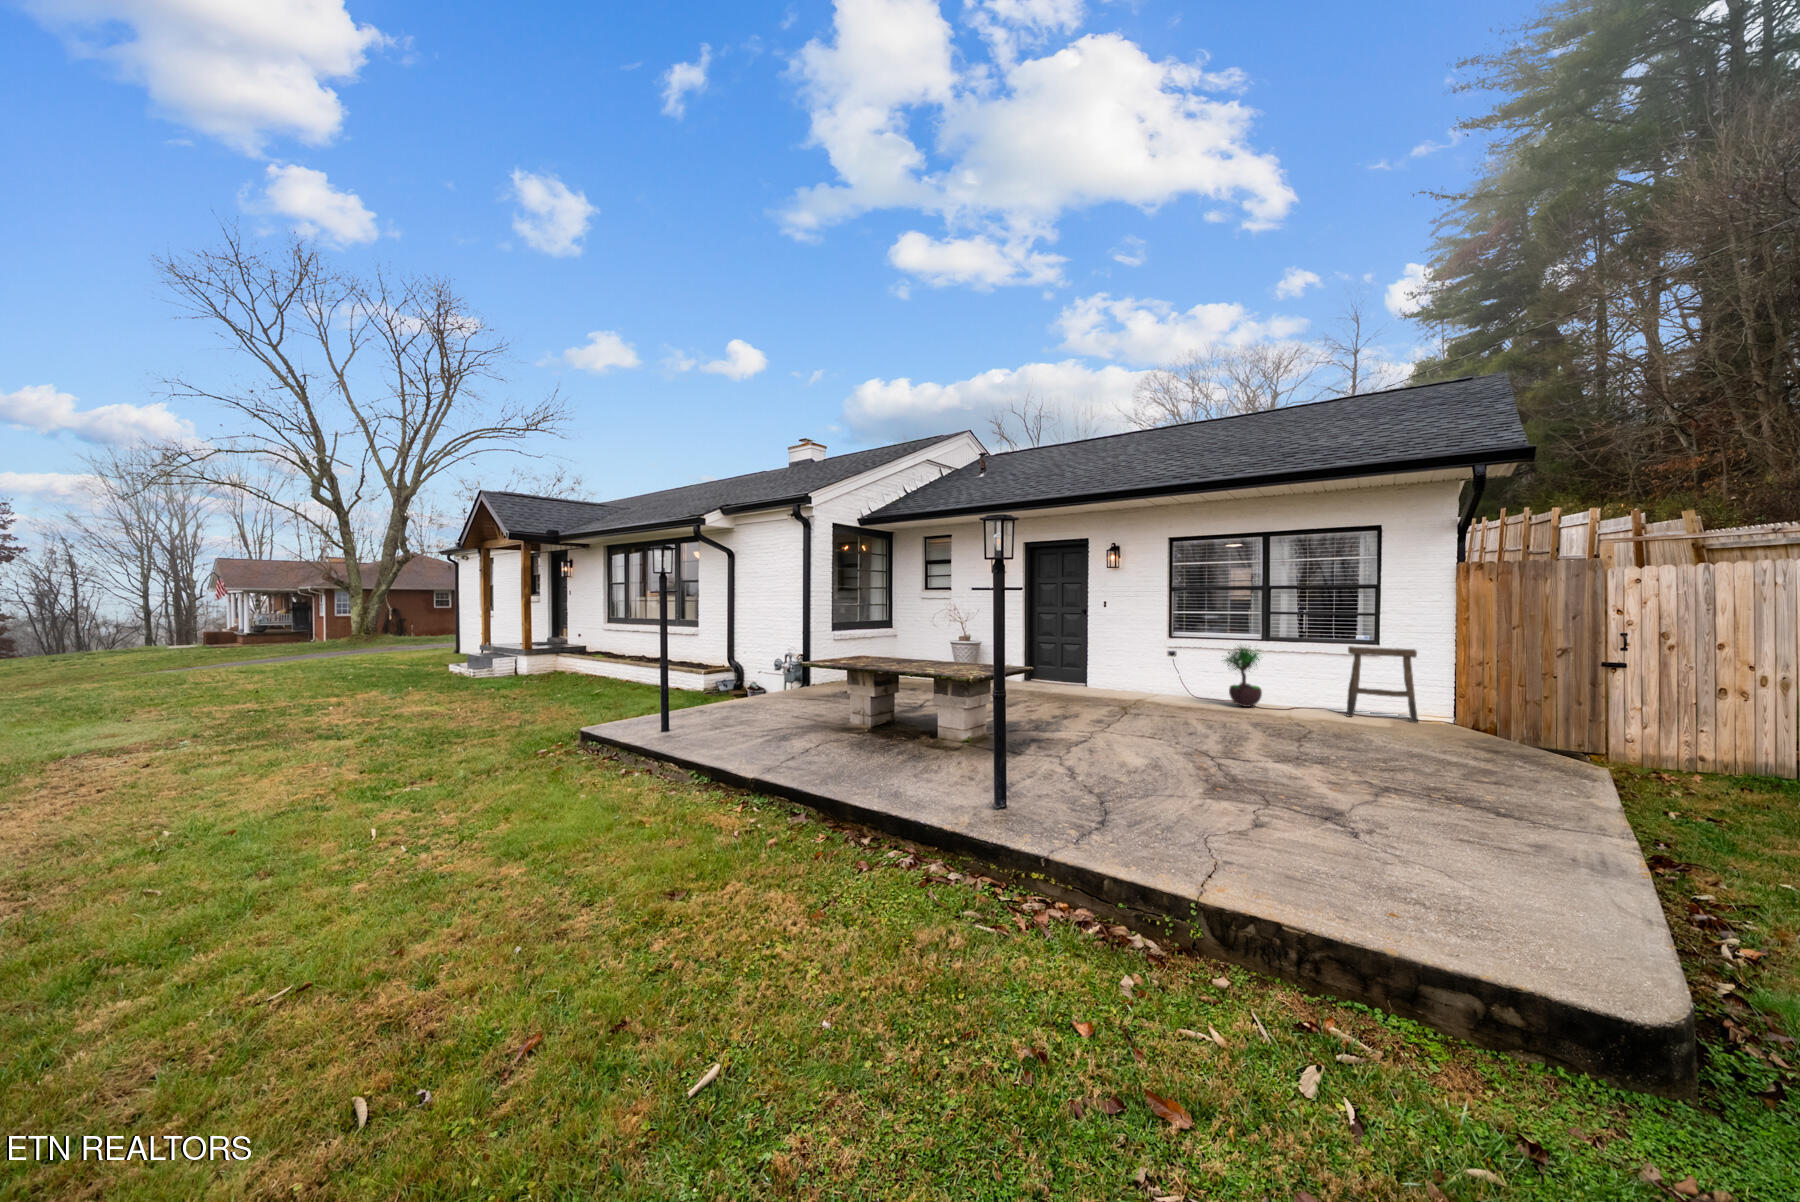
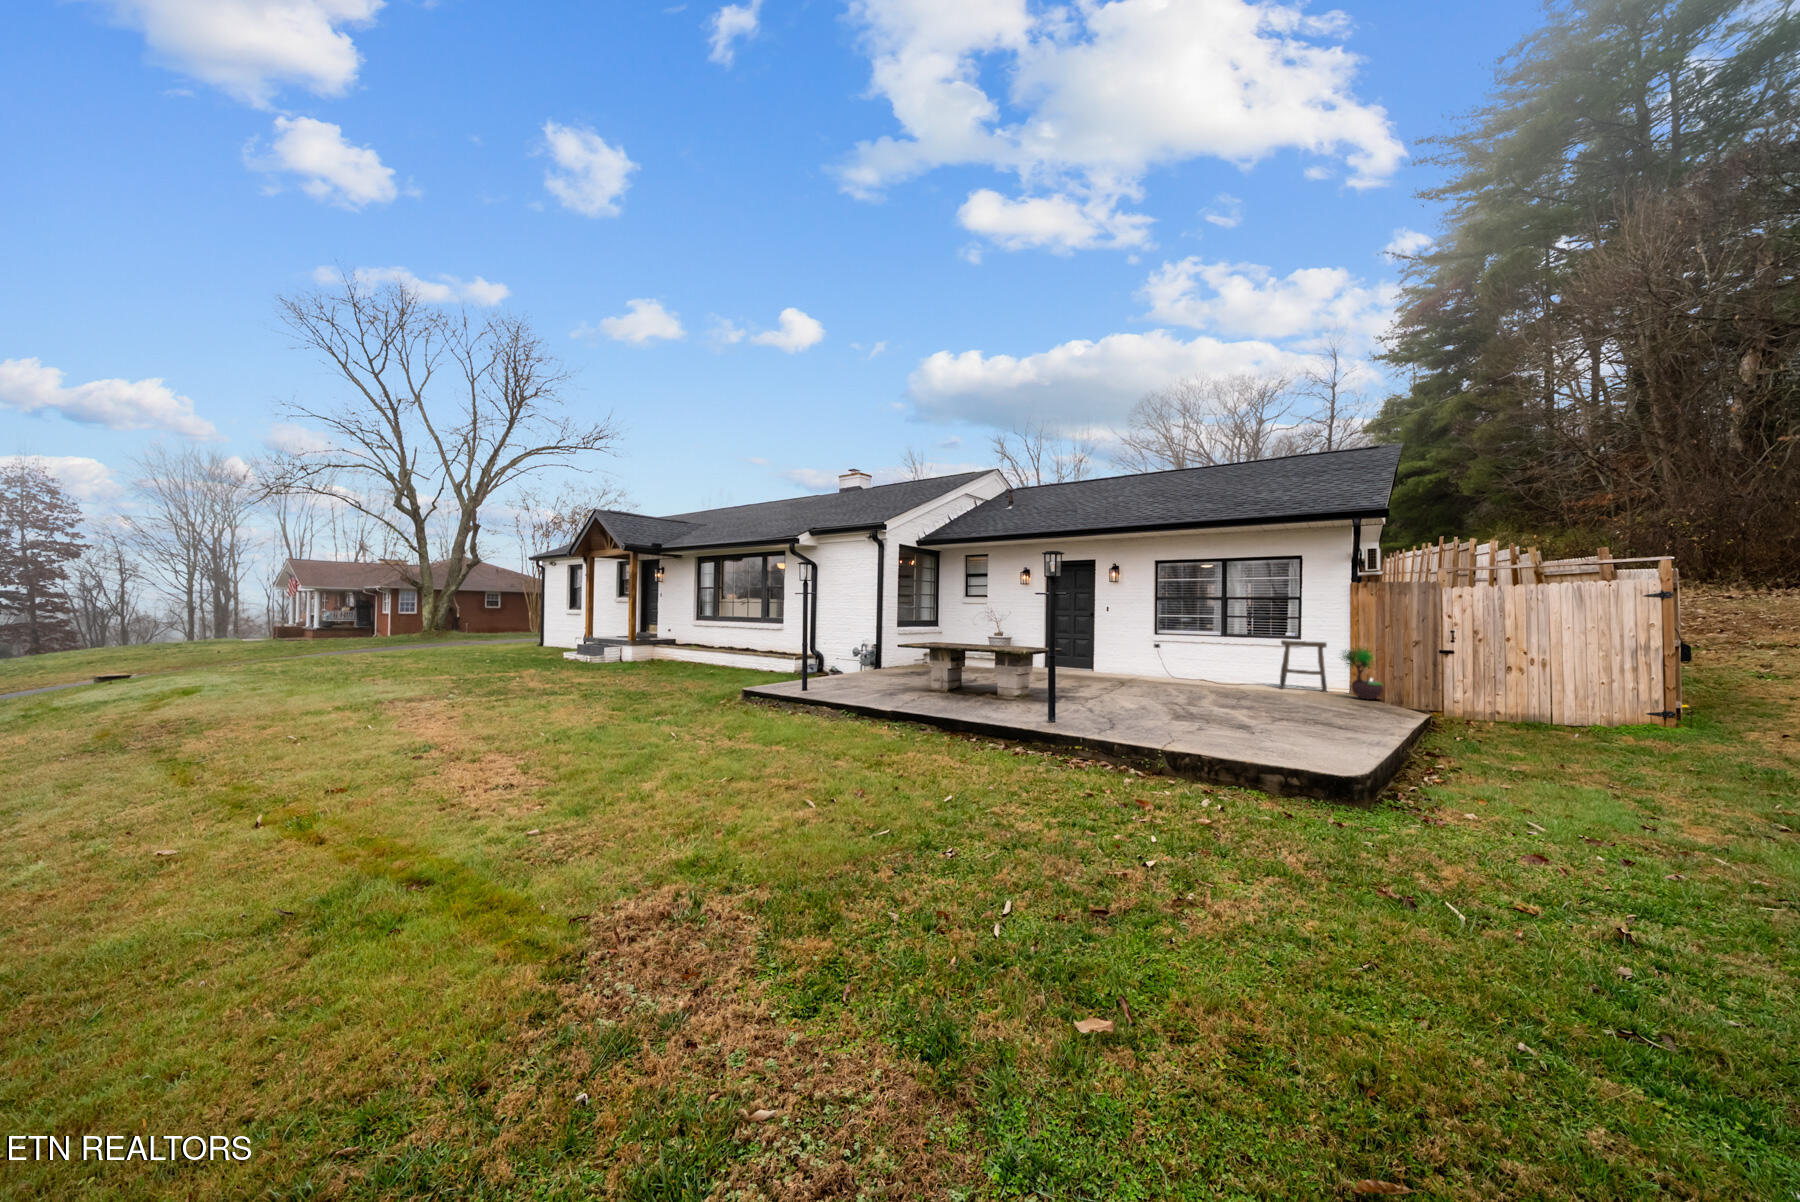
potted tree: present [1225,647,1262,707] -> present [1341,647,1383,700]

